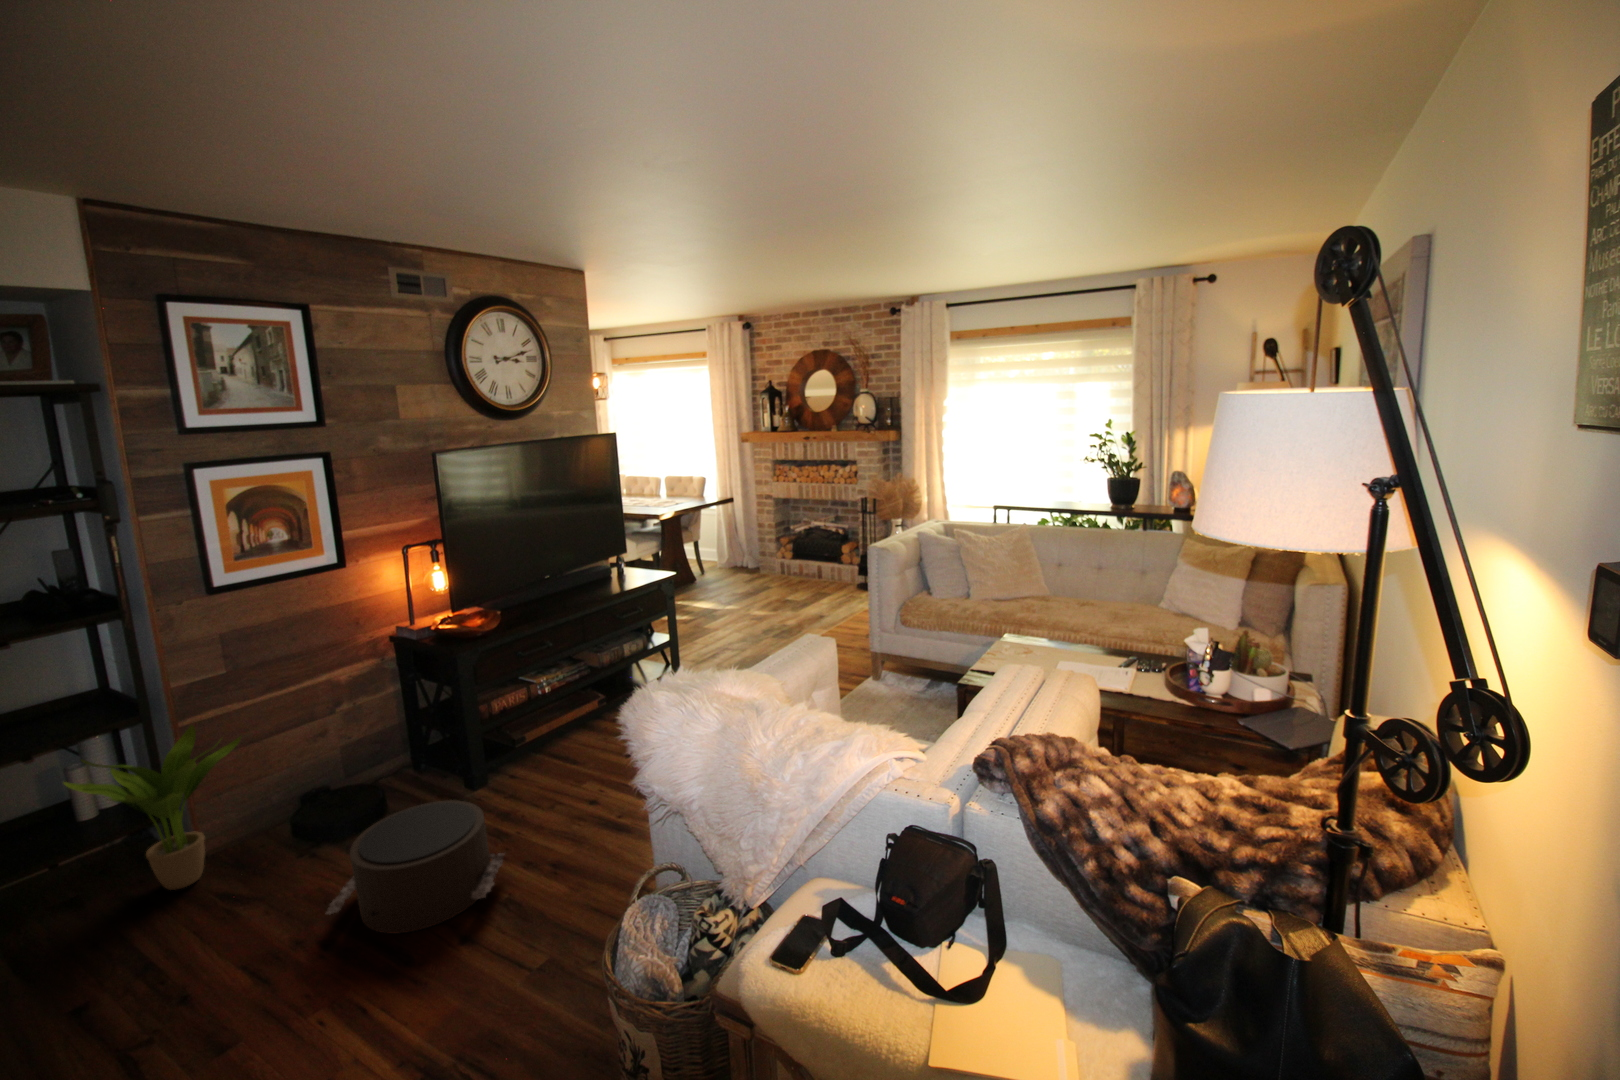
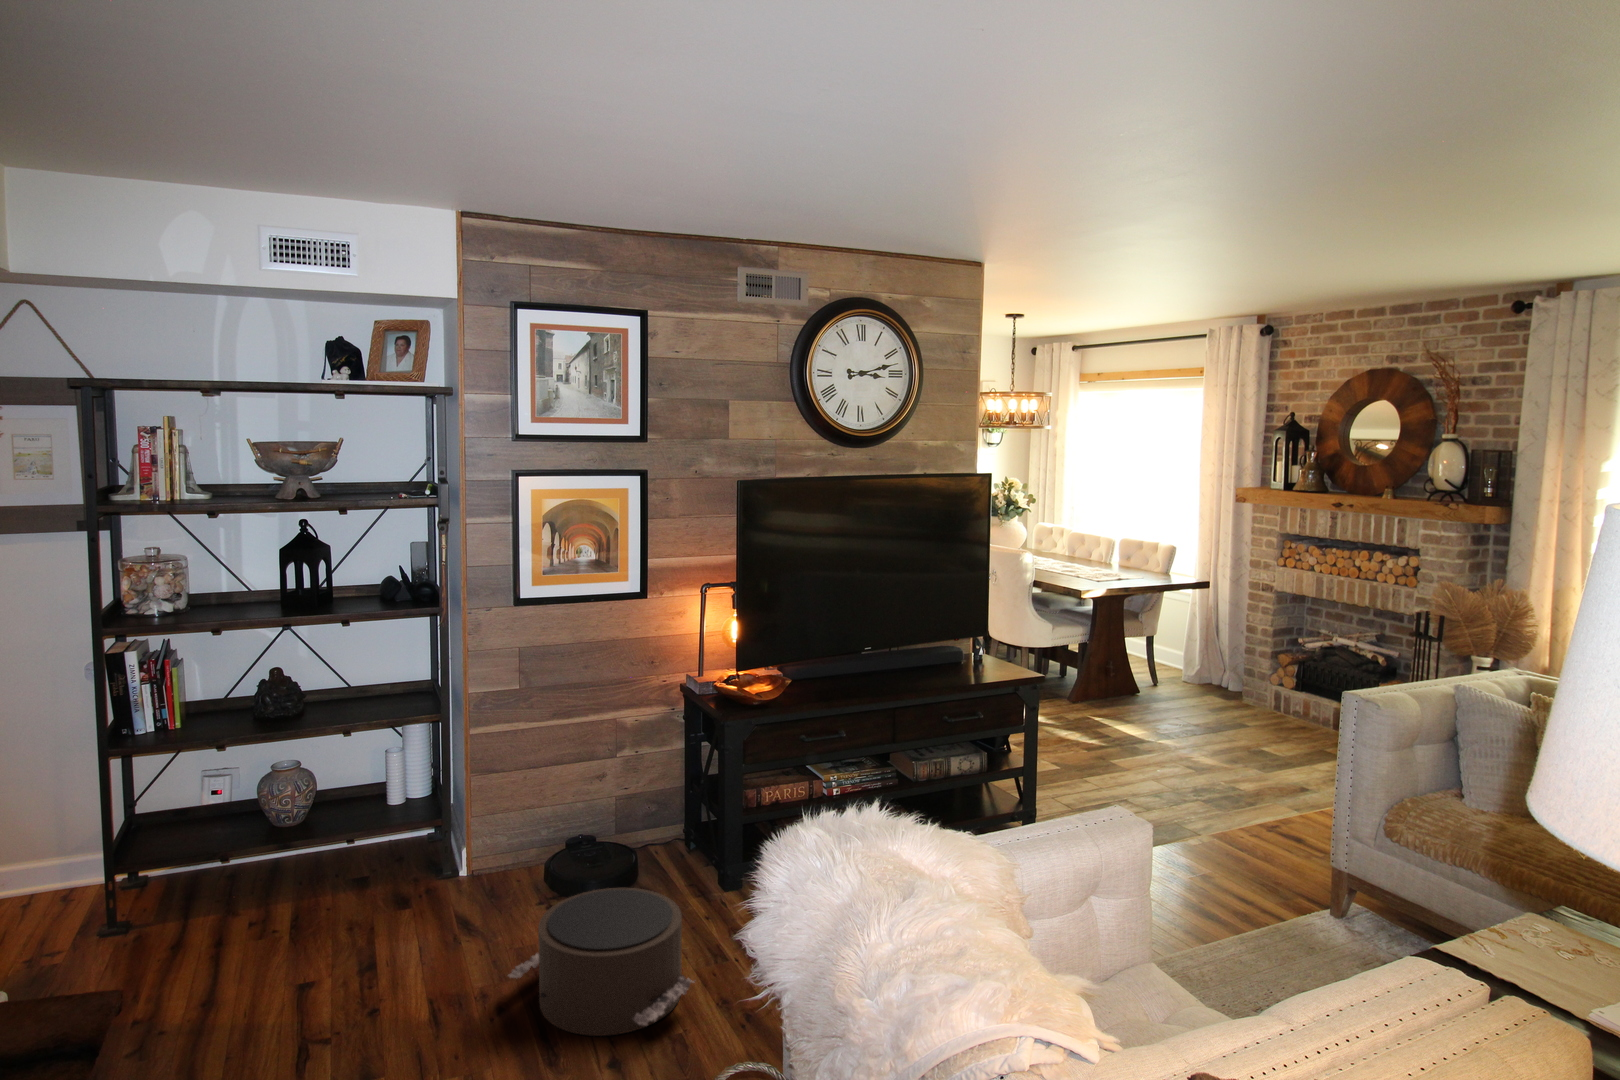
potted plant: present [64,725,241,890] -> none [371,735,515,898]

